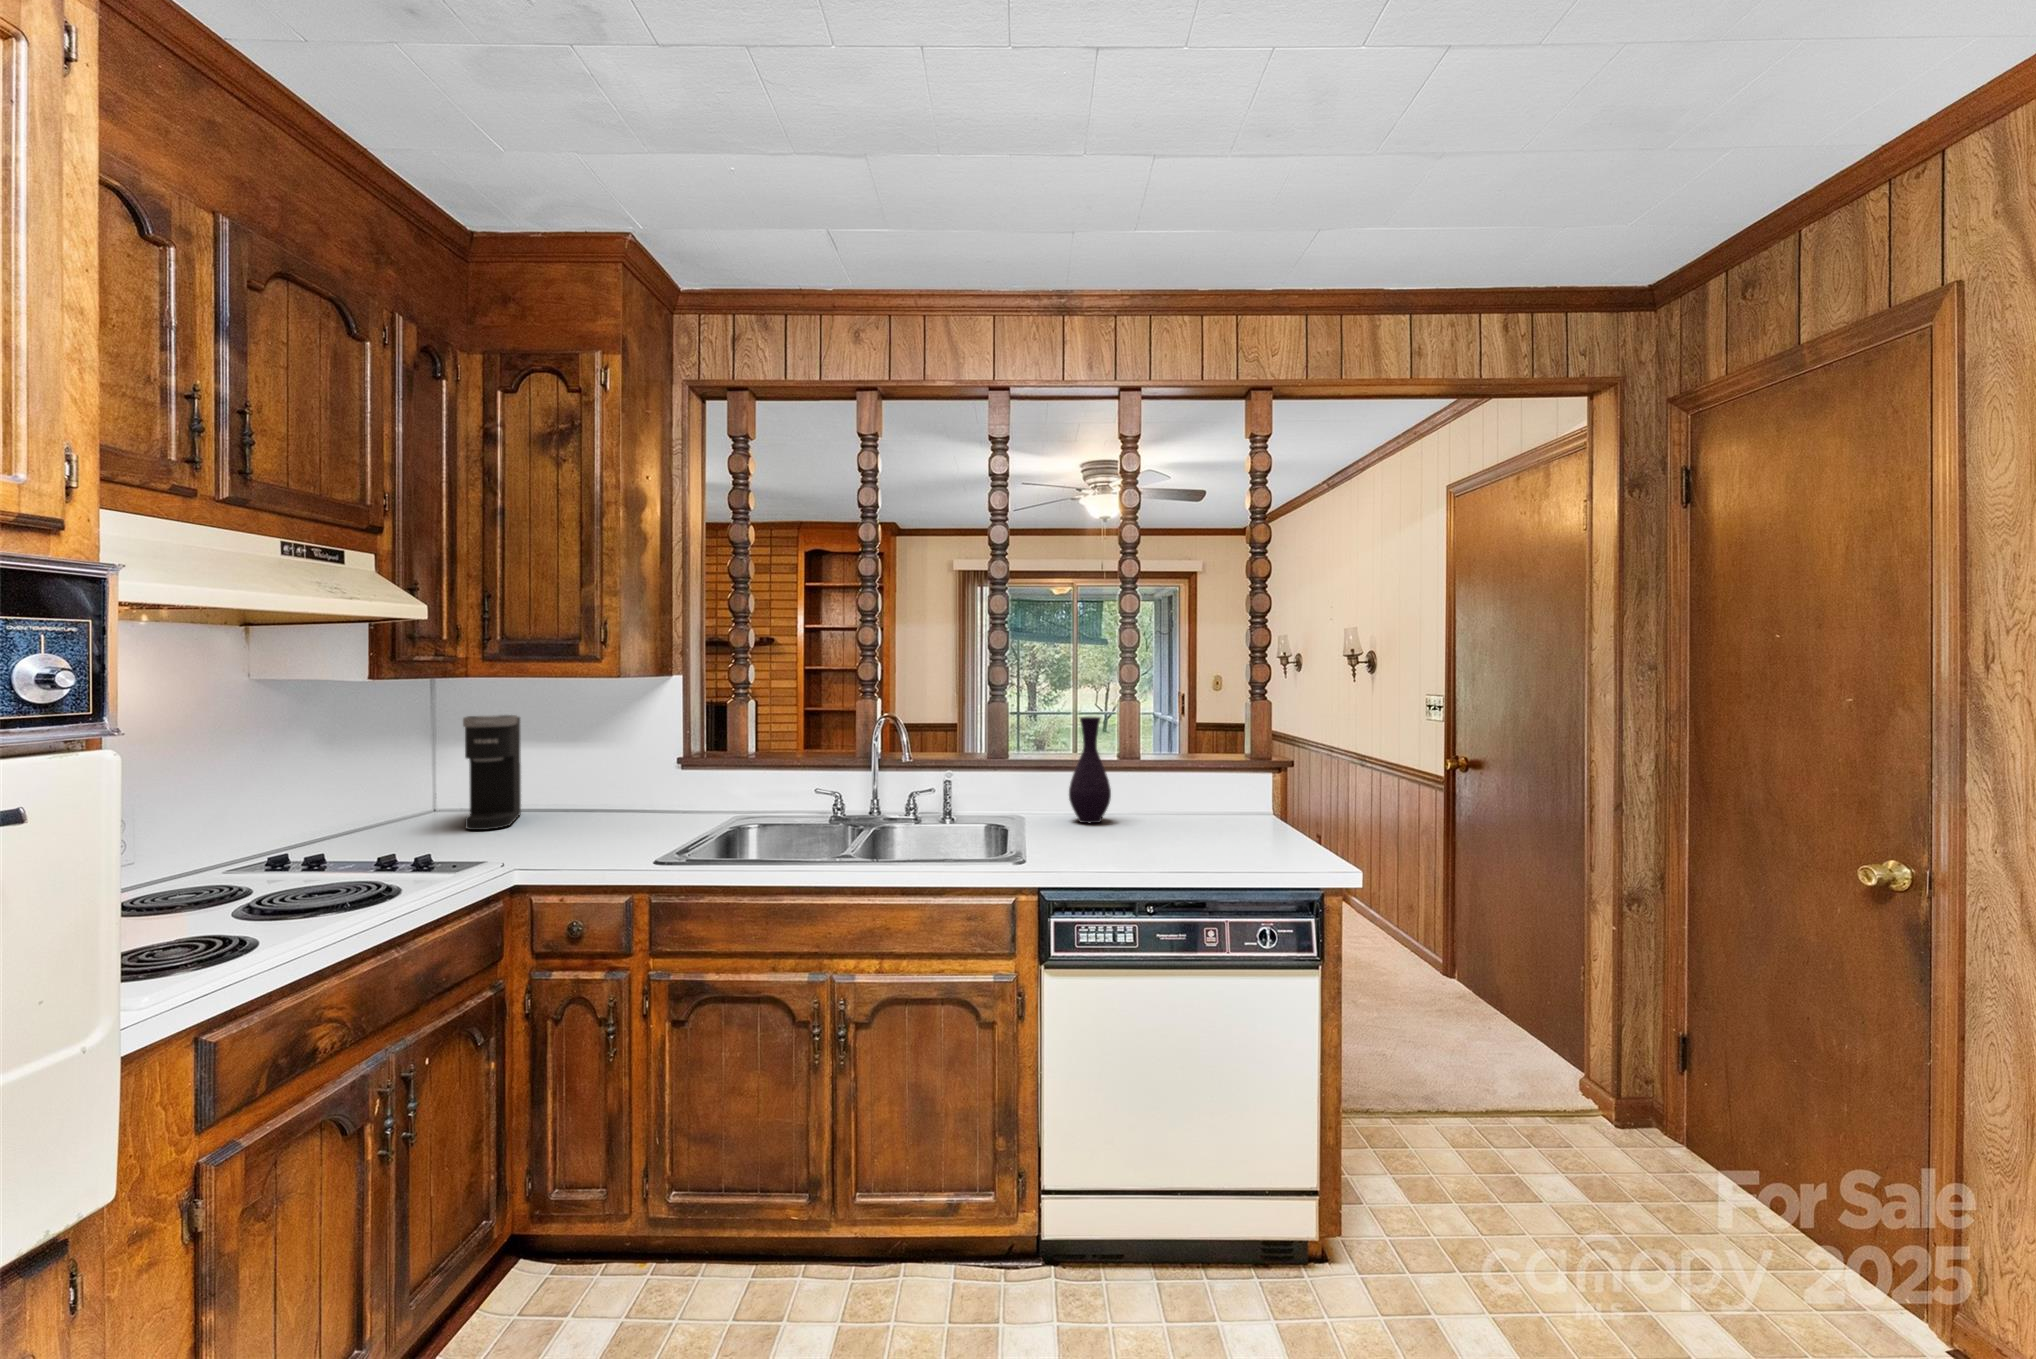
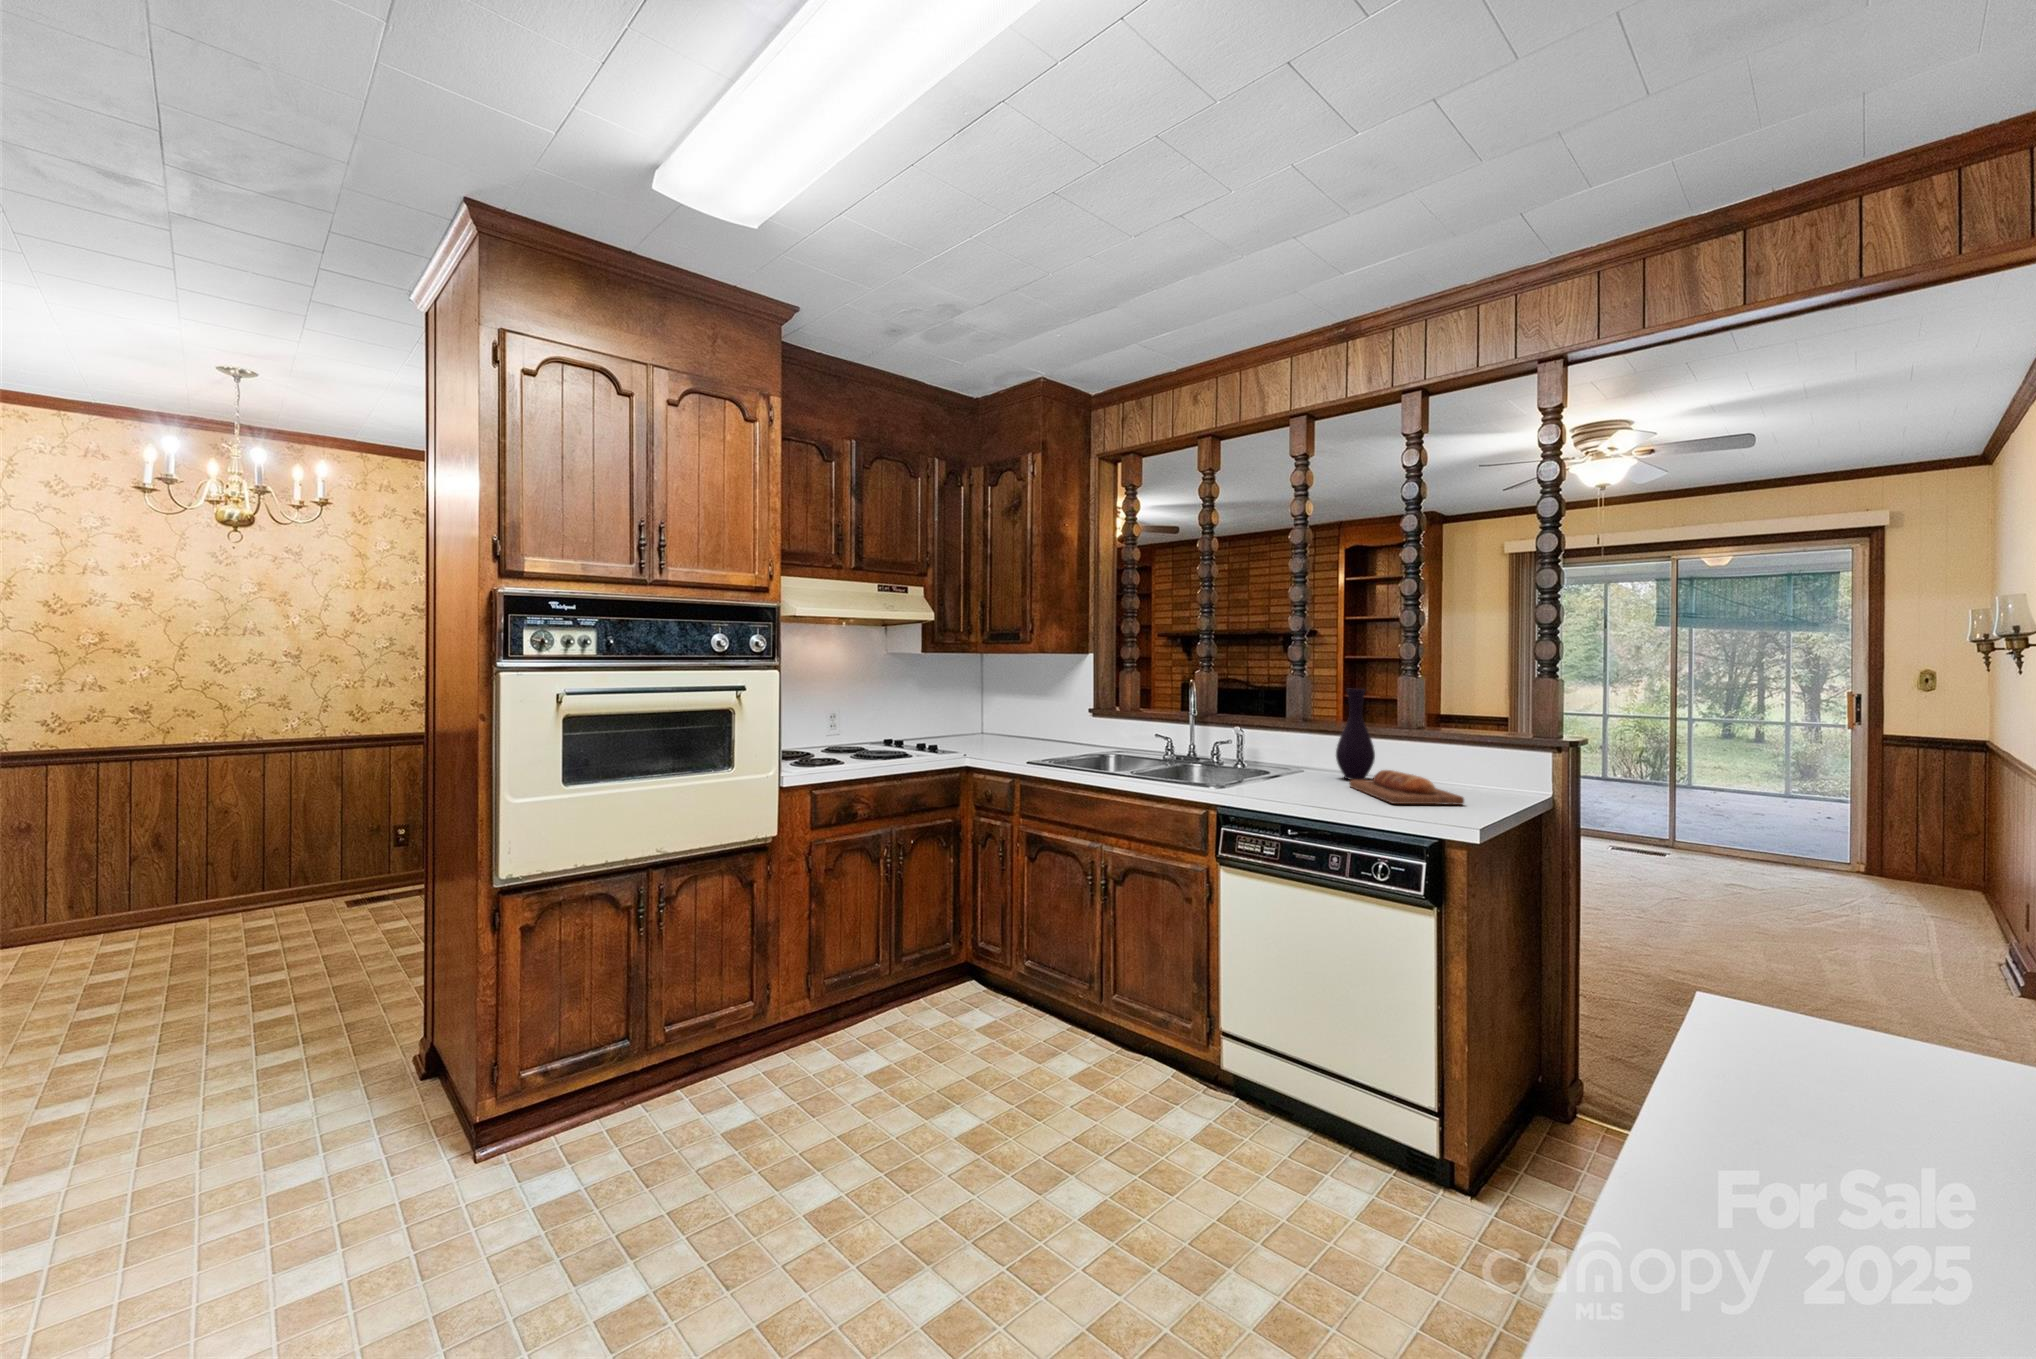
coffee maker: present [463,715,521,830] -> none [976,678,1013,745]
bread loaf: none [1117,810,1271,855] -> present [1349,770,1464,805]

